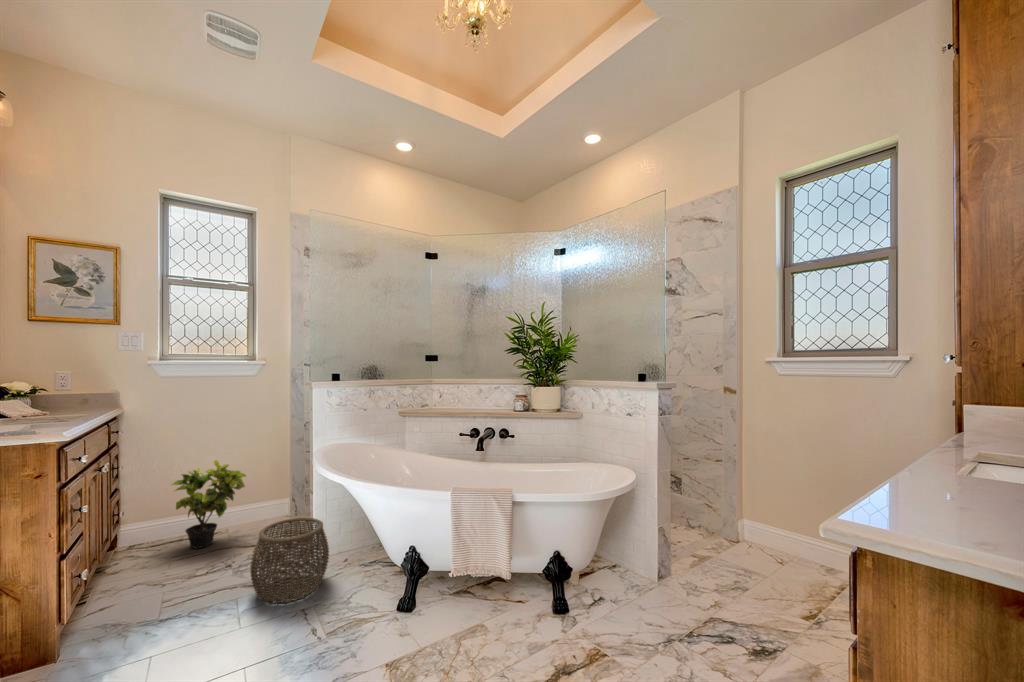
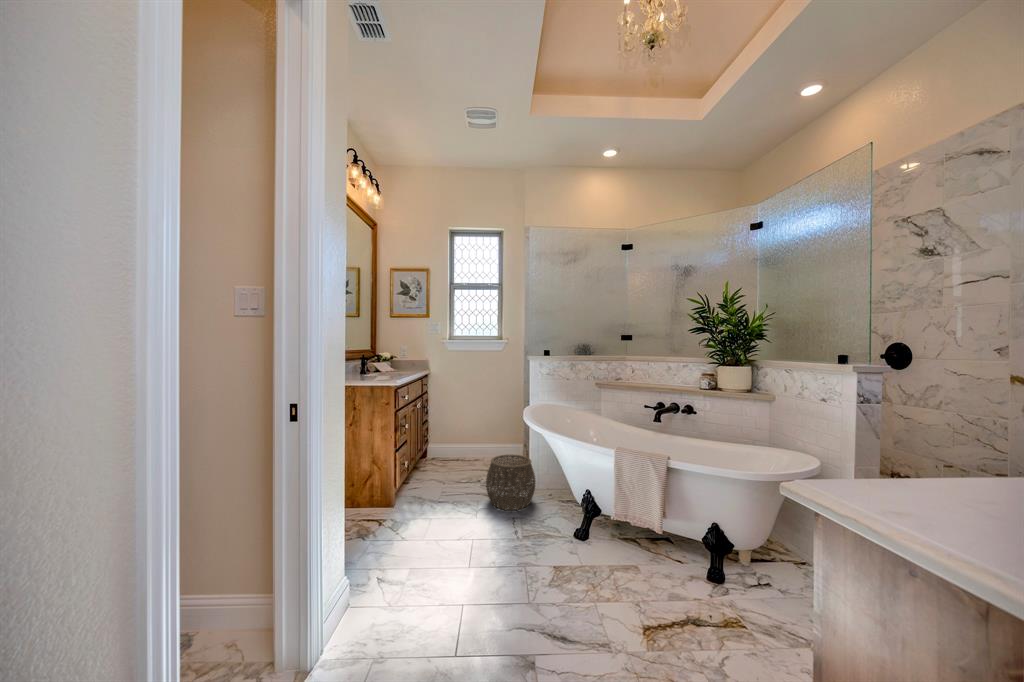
potted plant: present [172,460,246,549] -> none [453,409,495,466]

